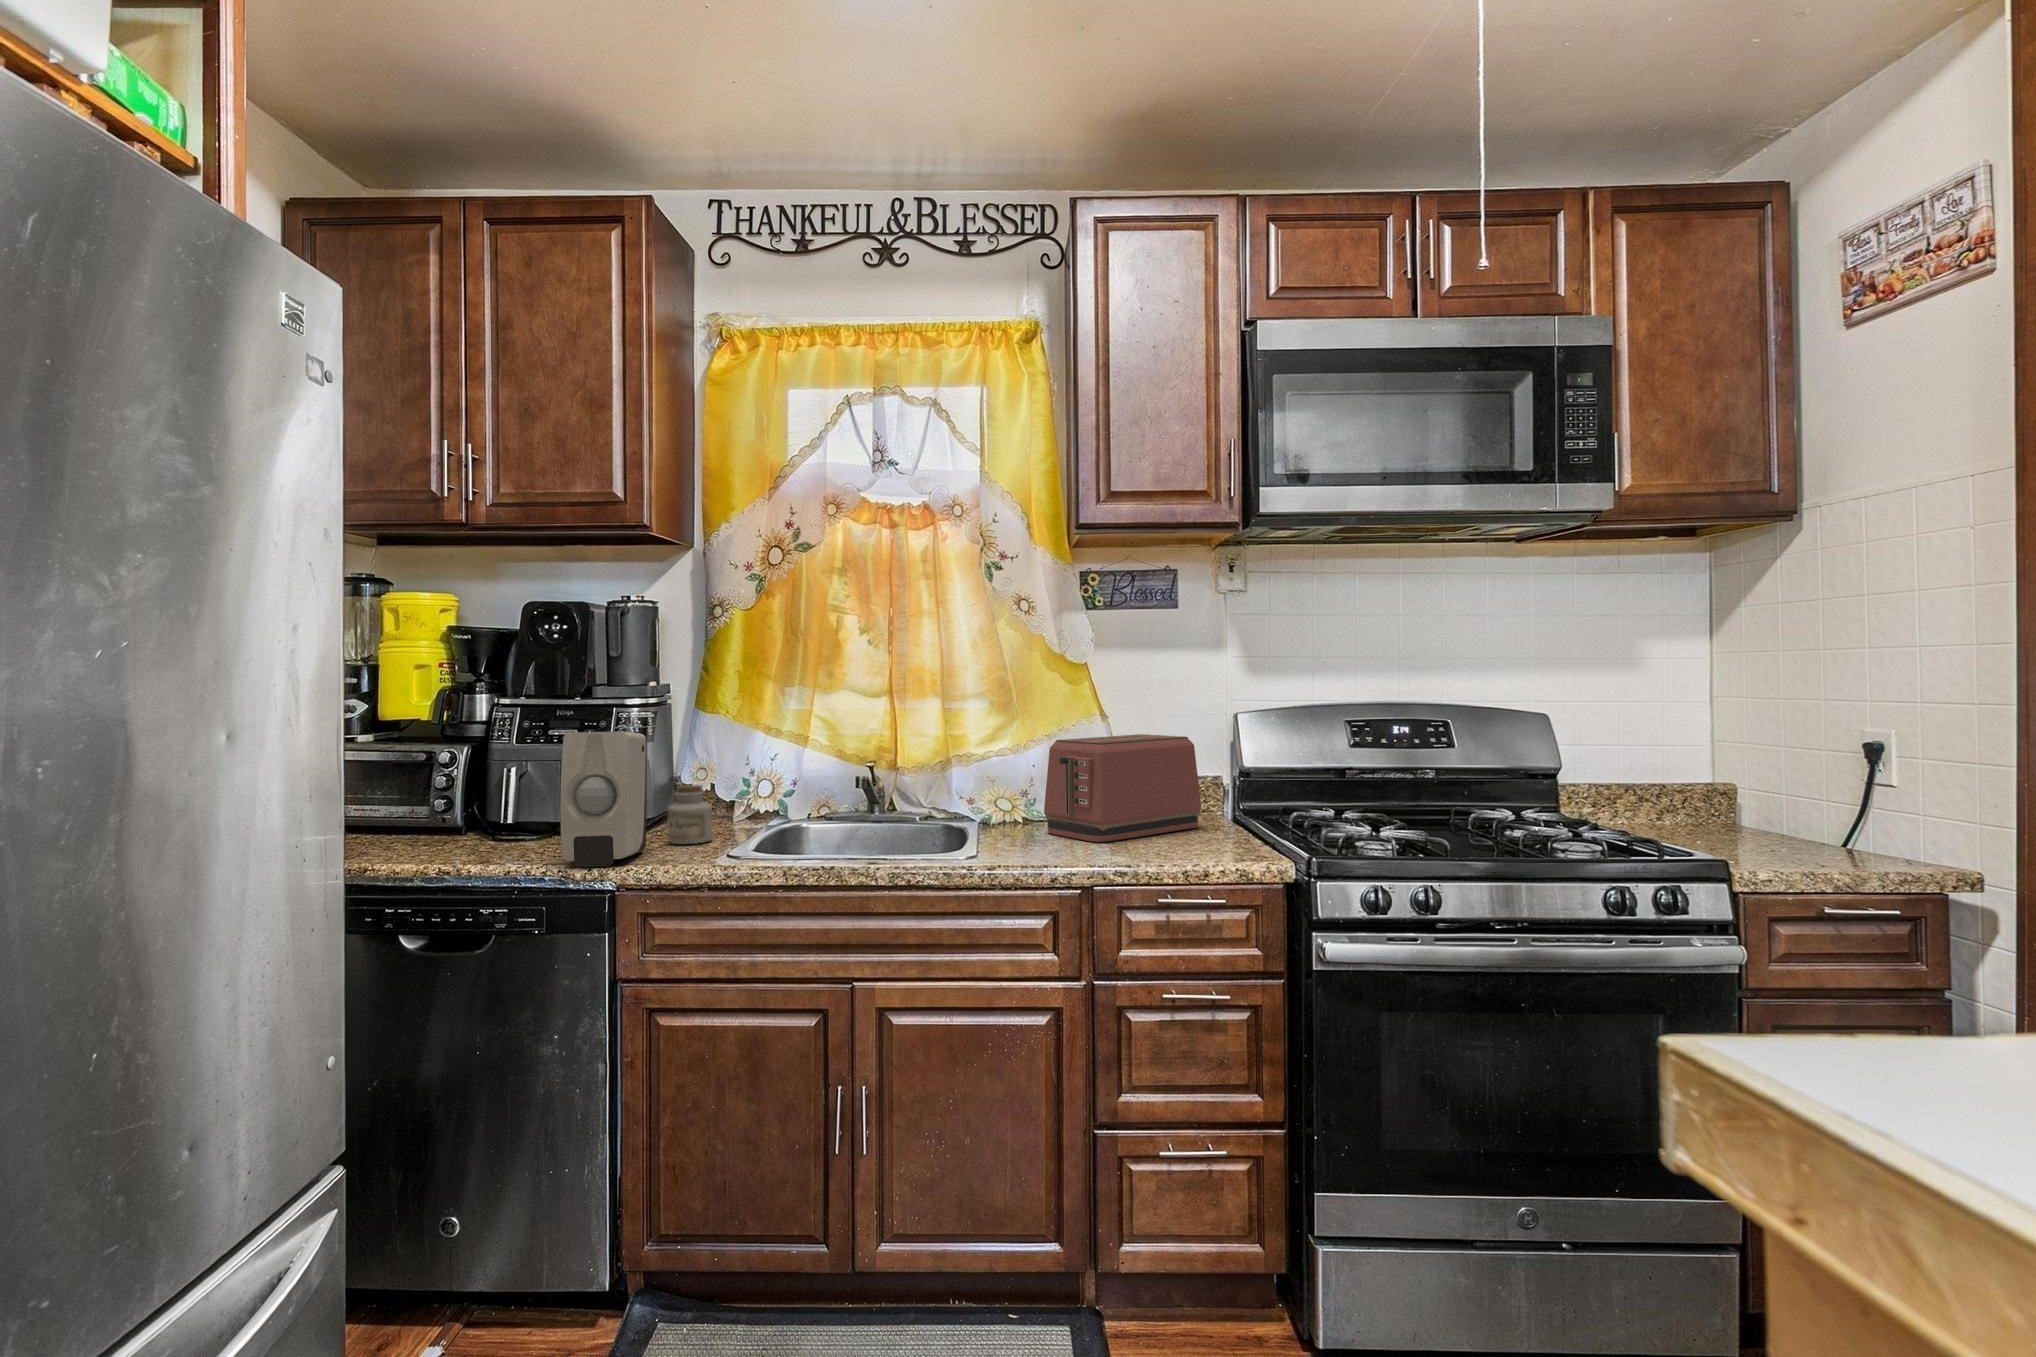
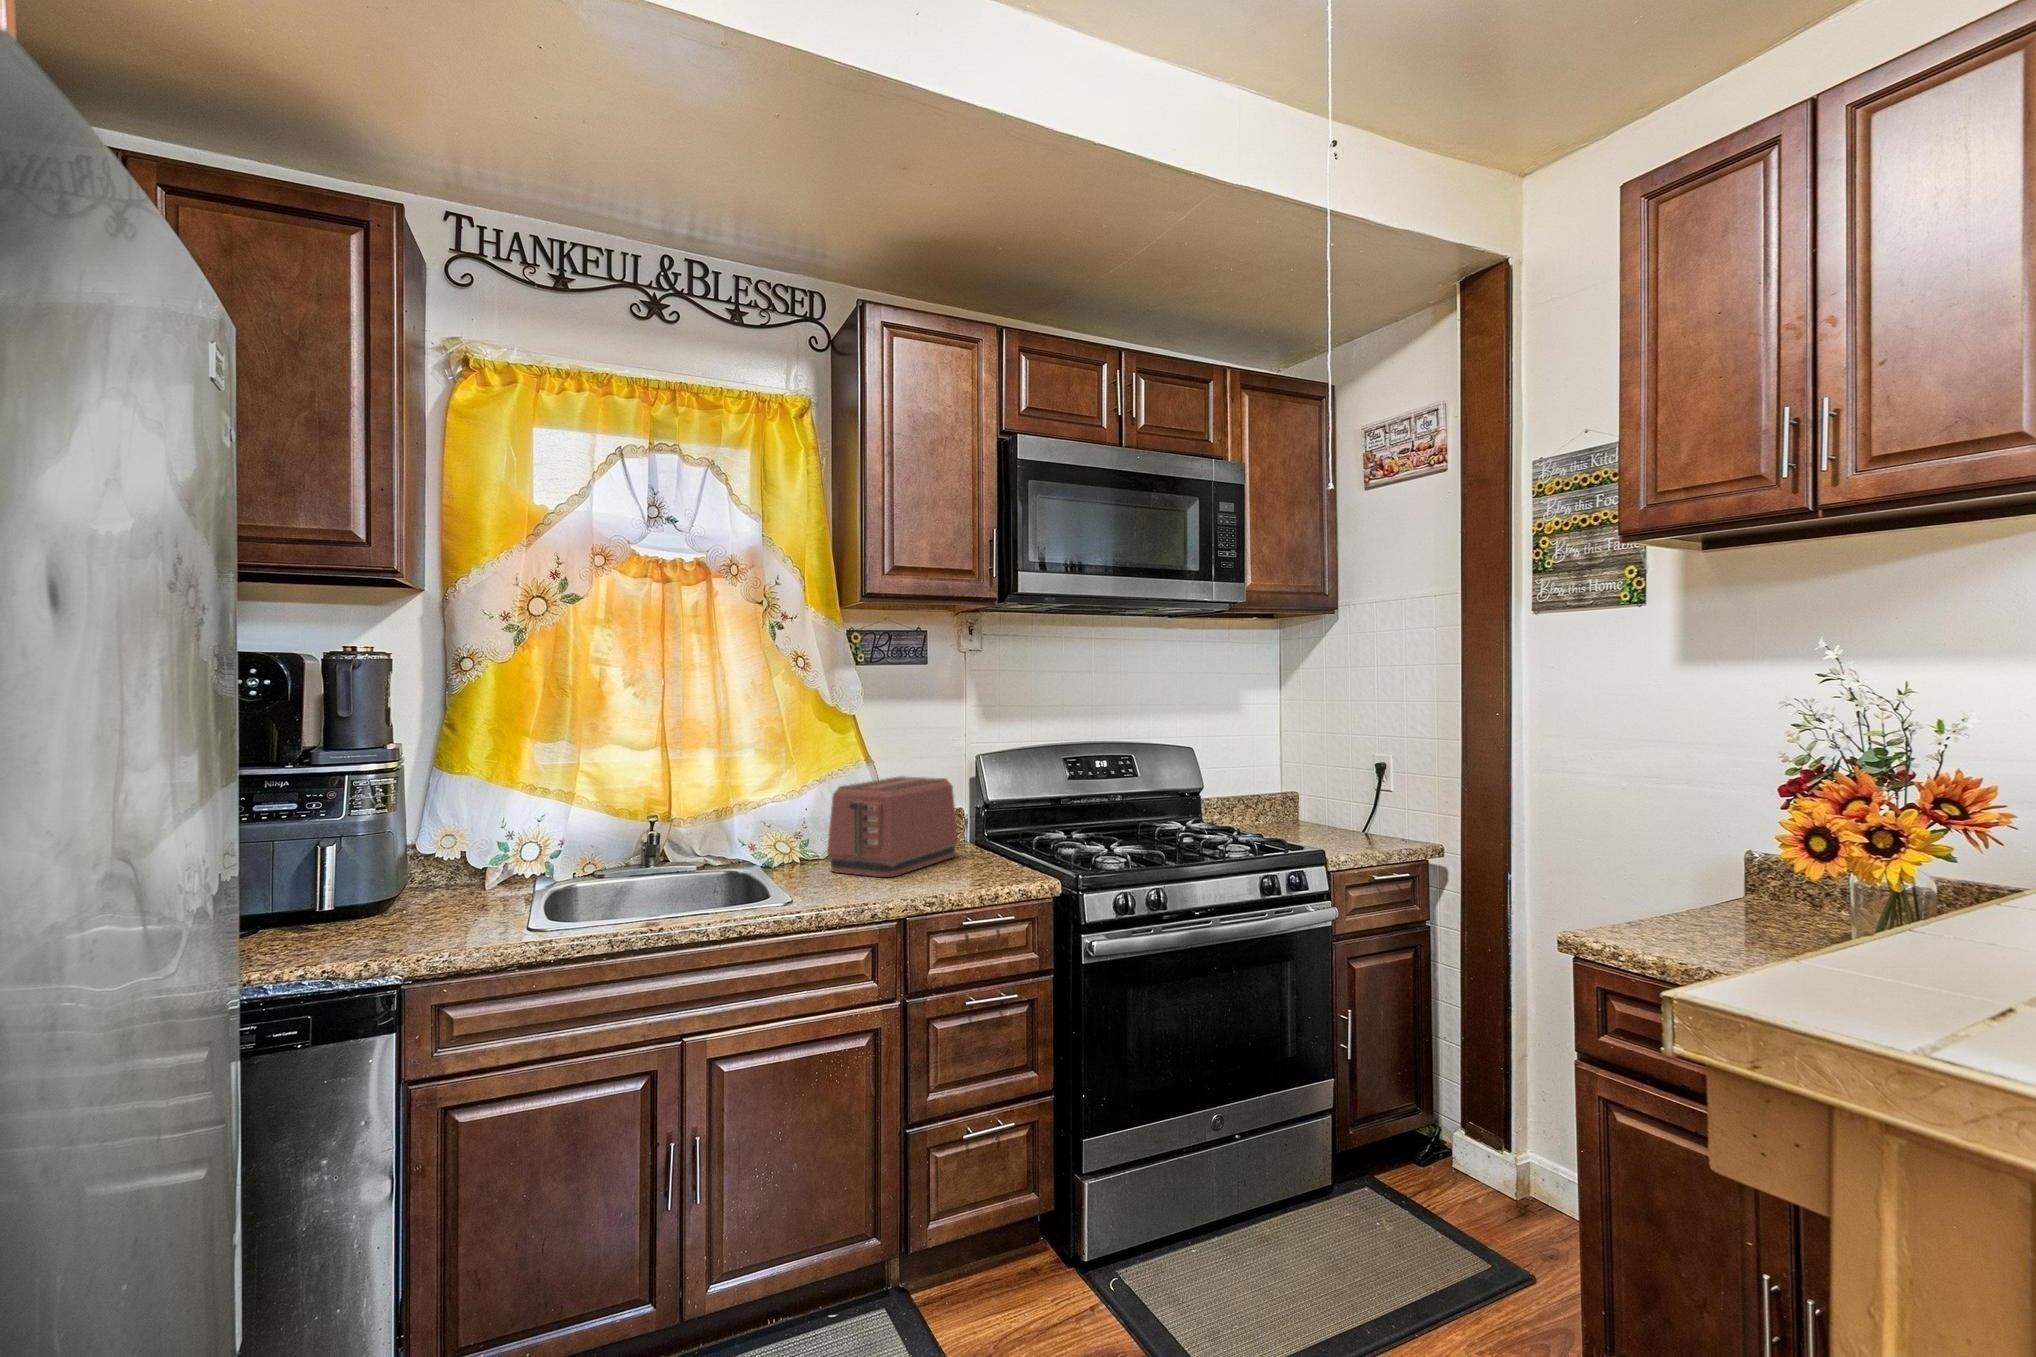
soap dispenser: present [560,732,647,867] -> none [352,800,432,951]
jar: present [668,785,712,844] -> none [439,849,490,915]

